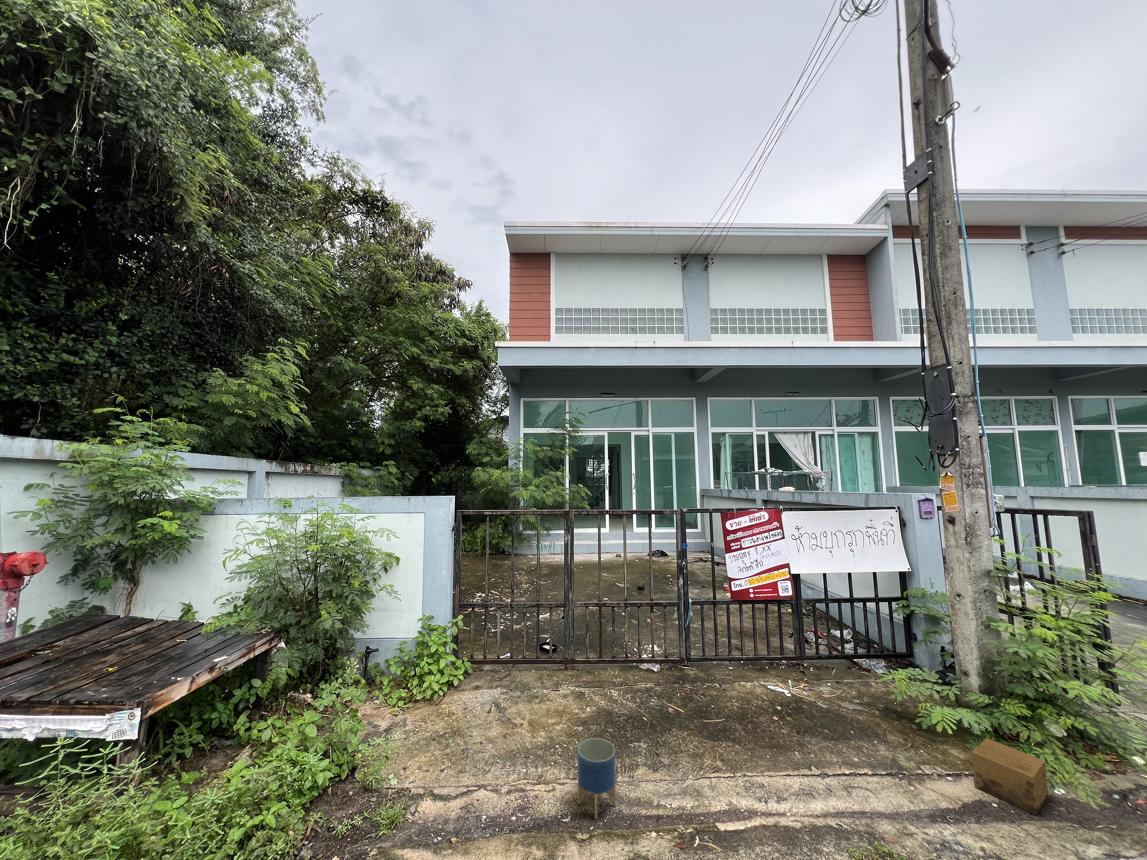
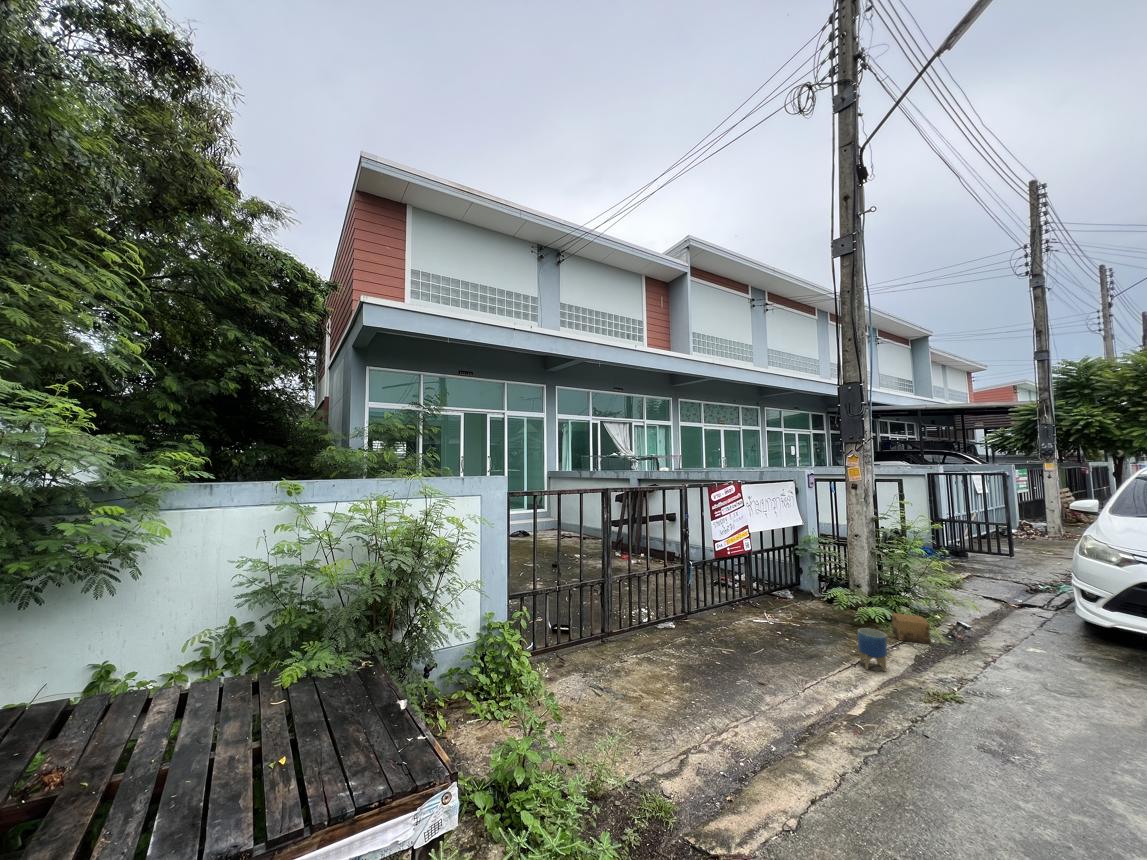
planter: present [578,738,615,819] -> present [858,628,887,672]

